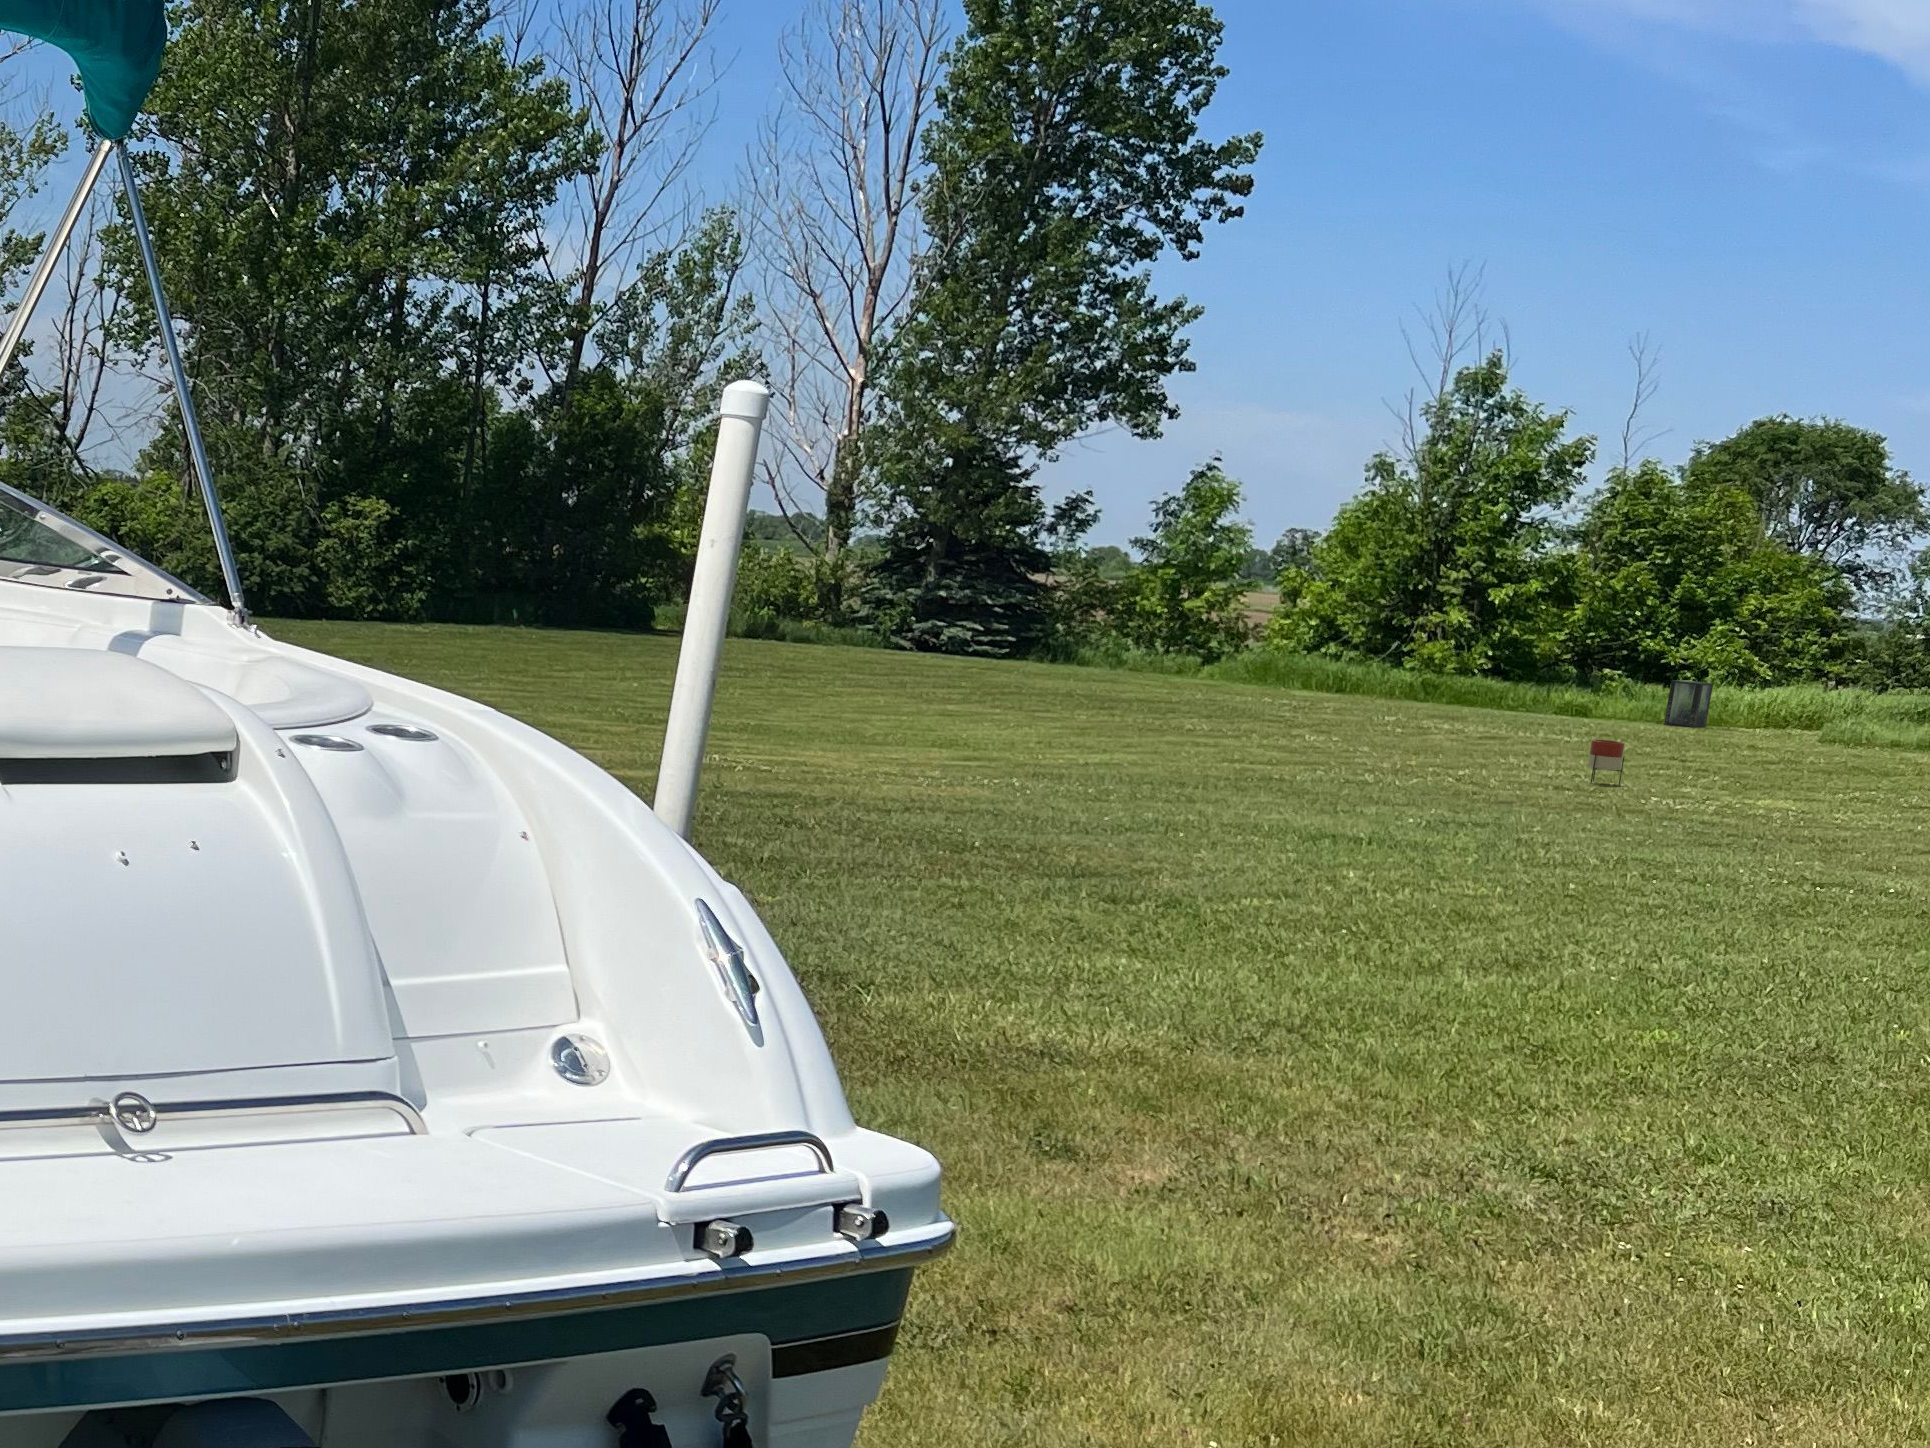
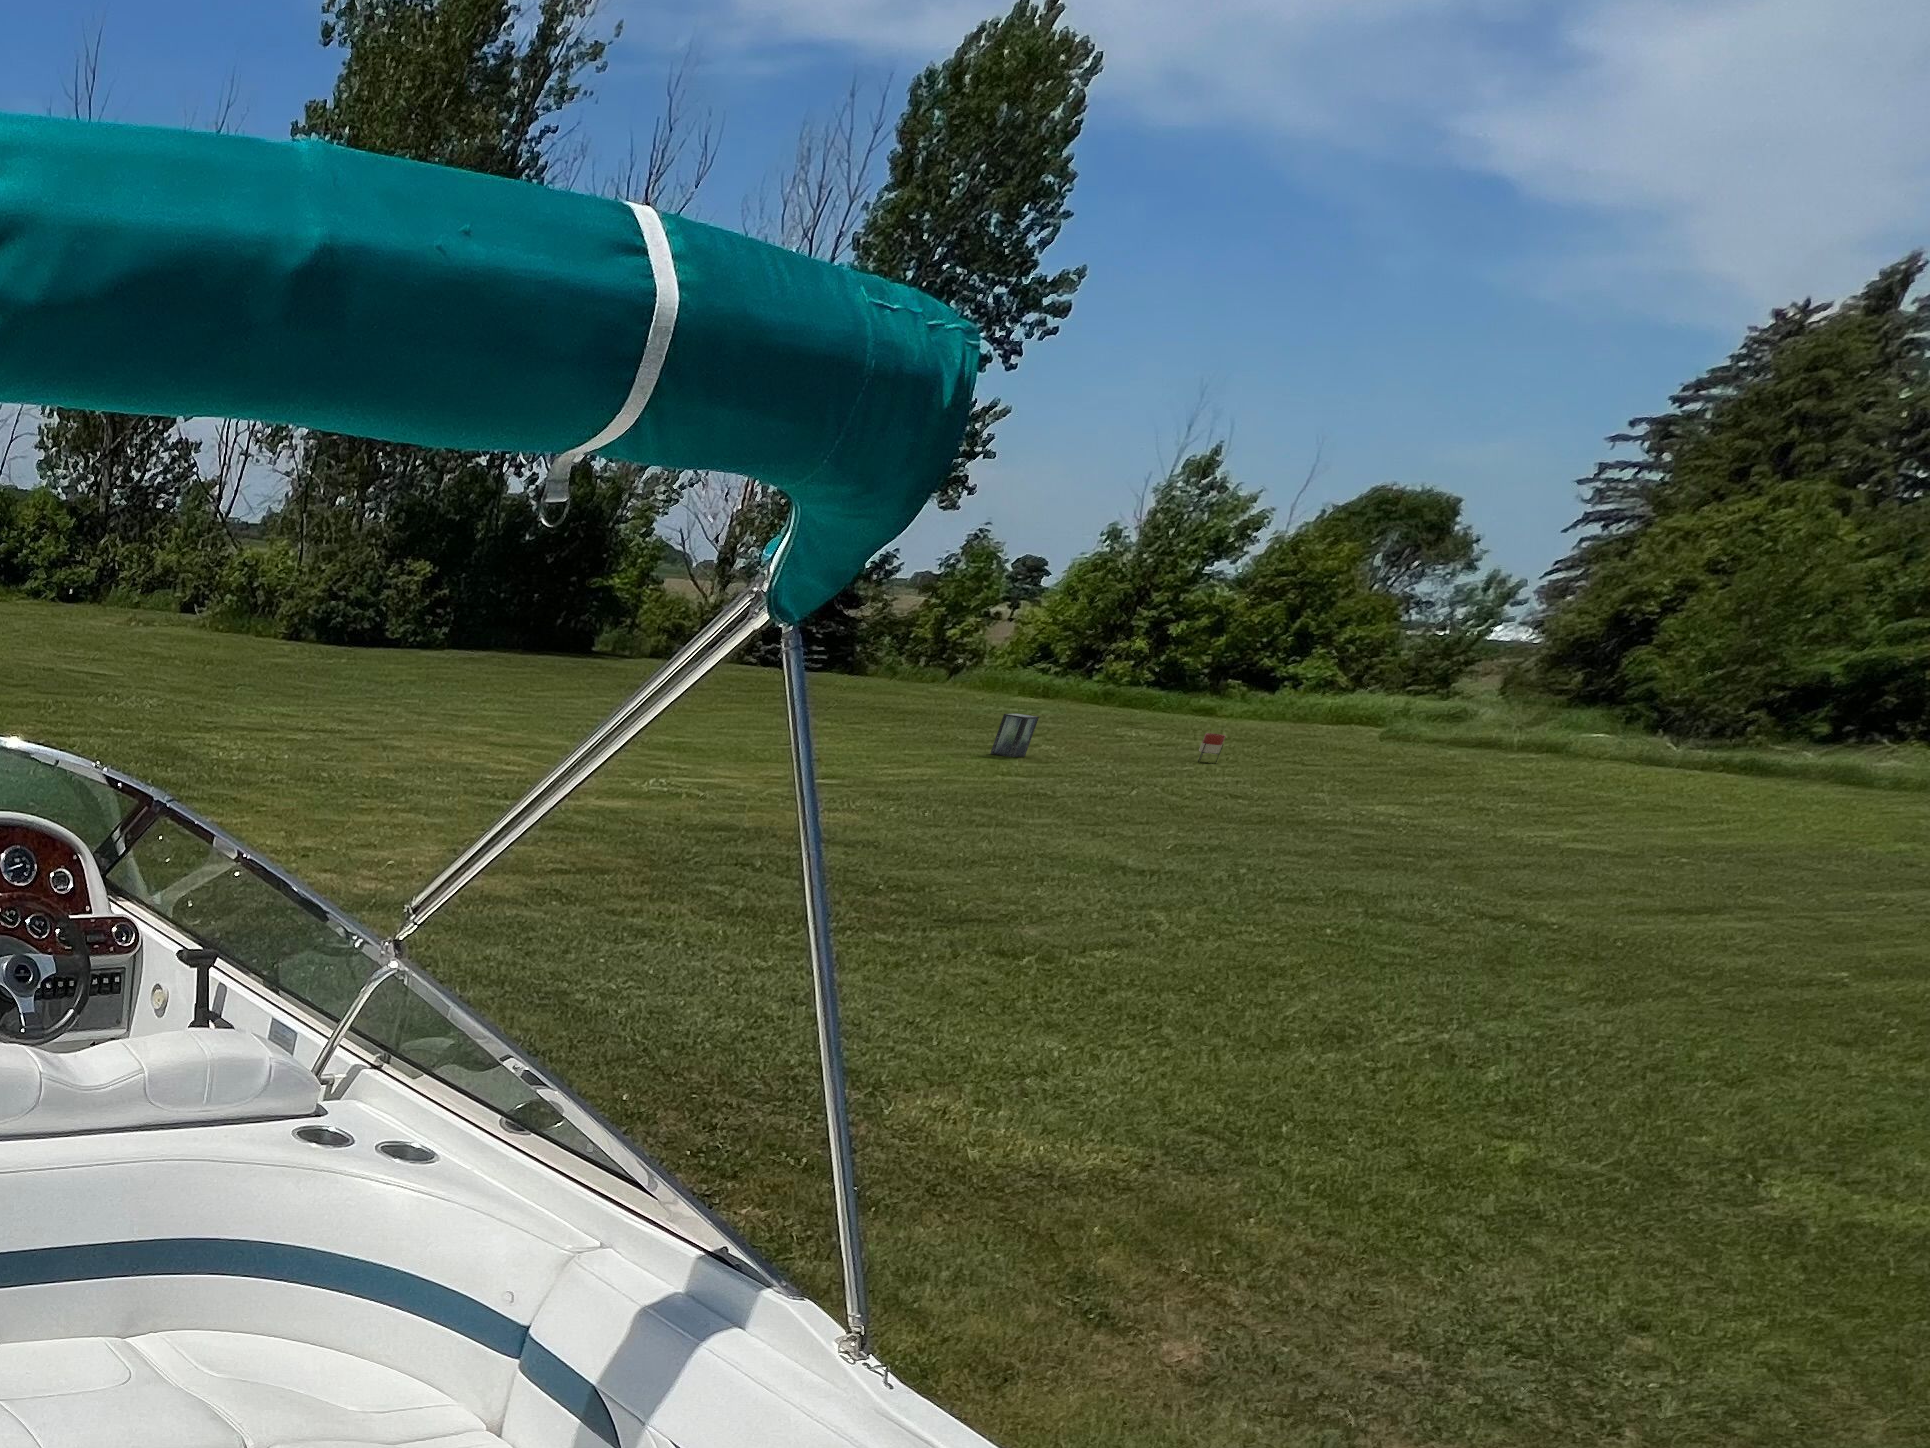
storage box: present [1664,680,1713,728] -> present [991,713,1039,757]

